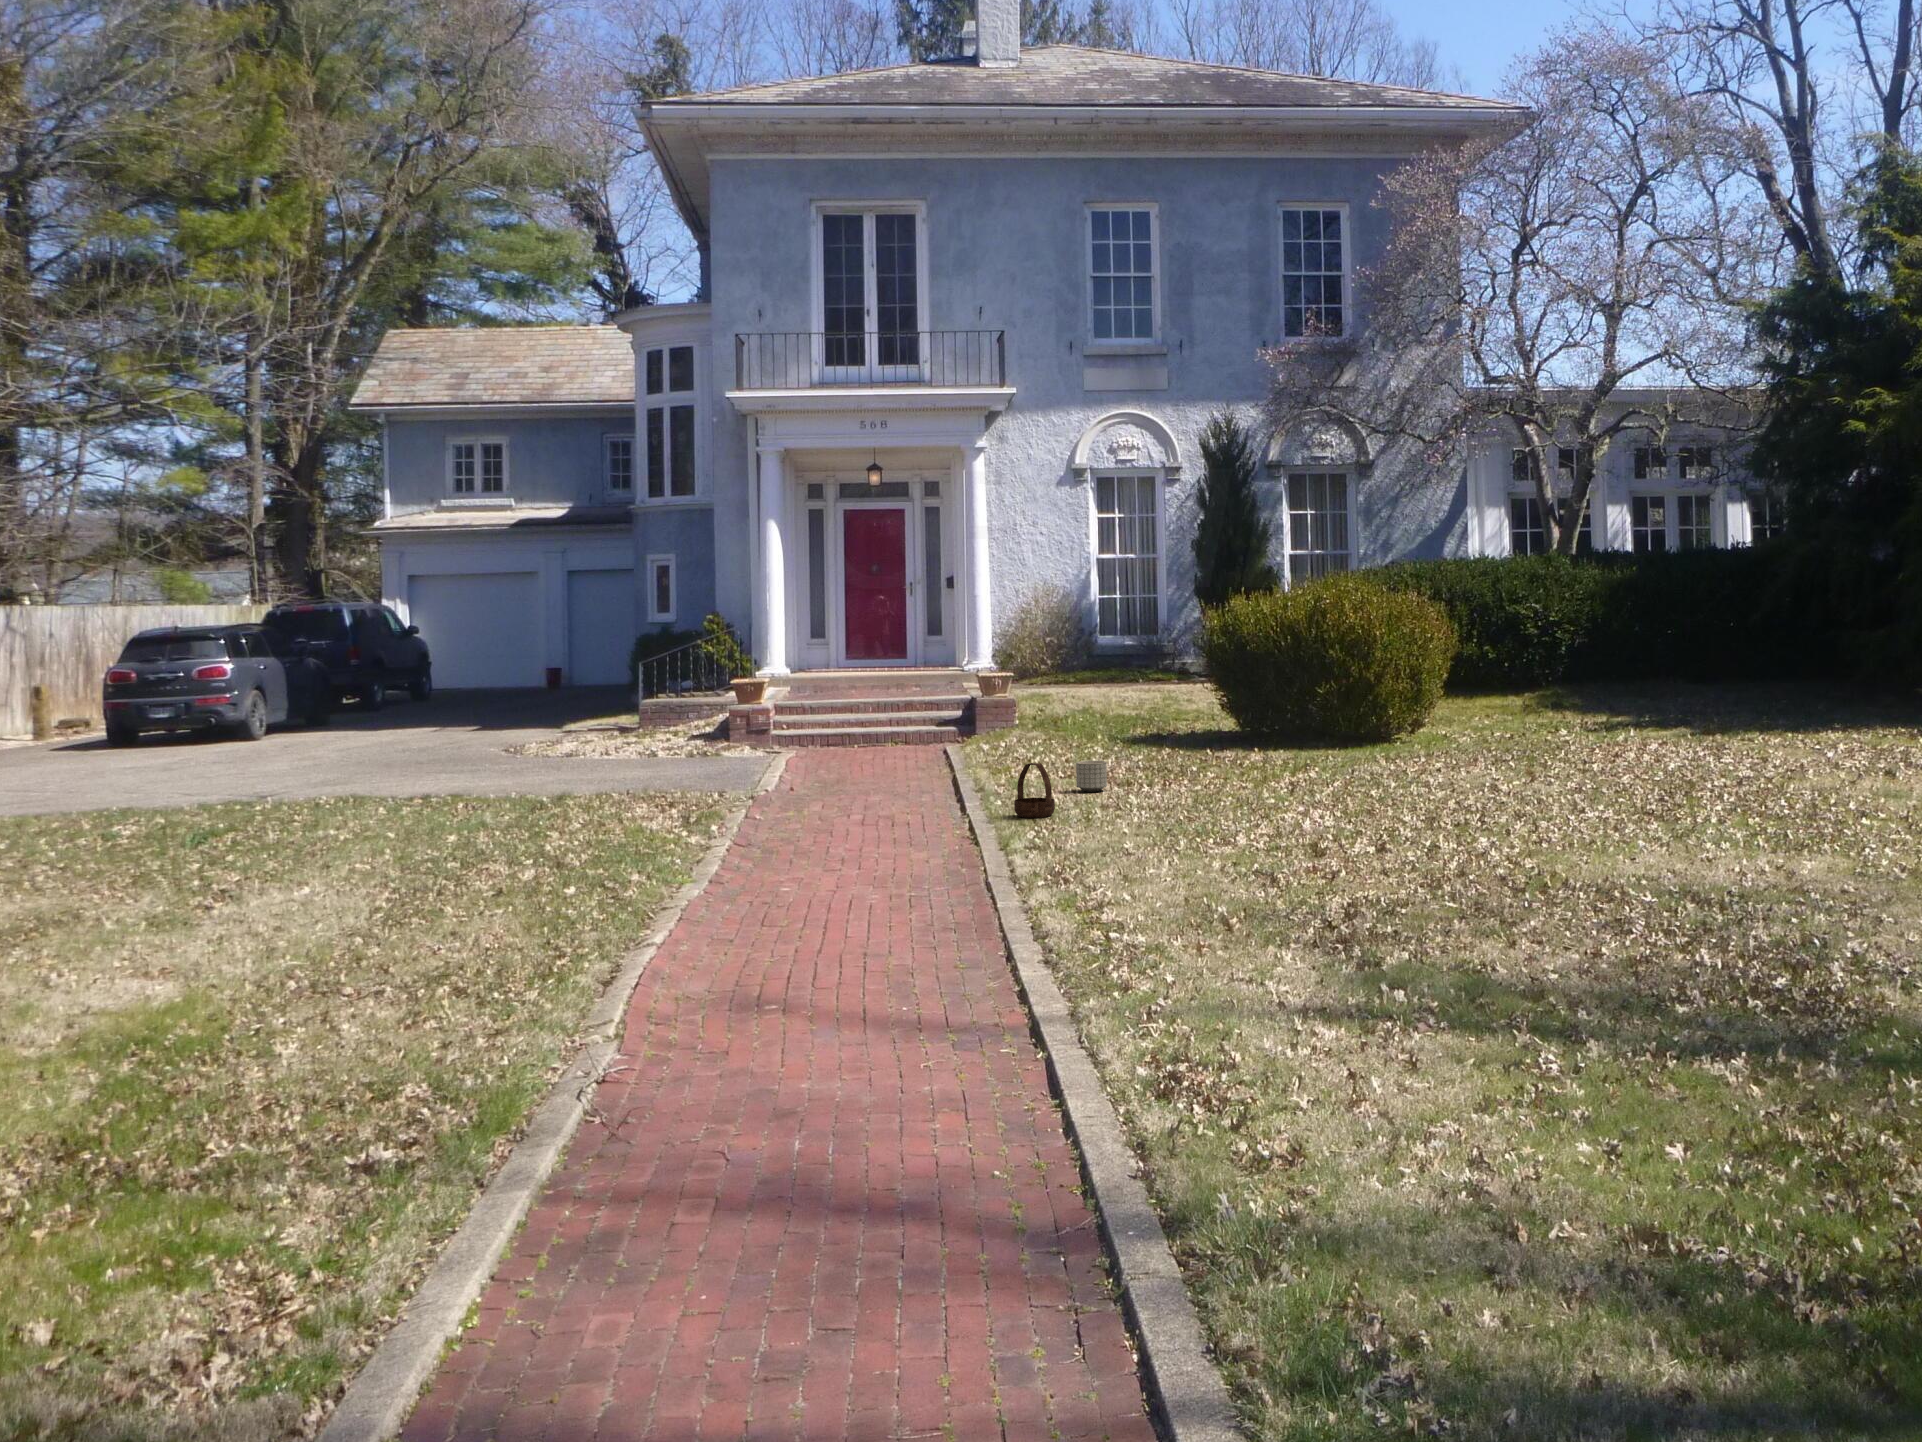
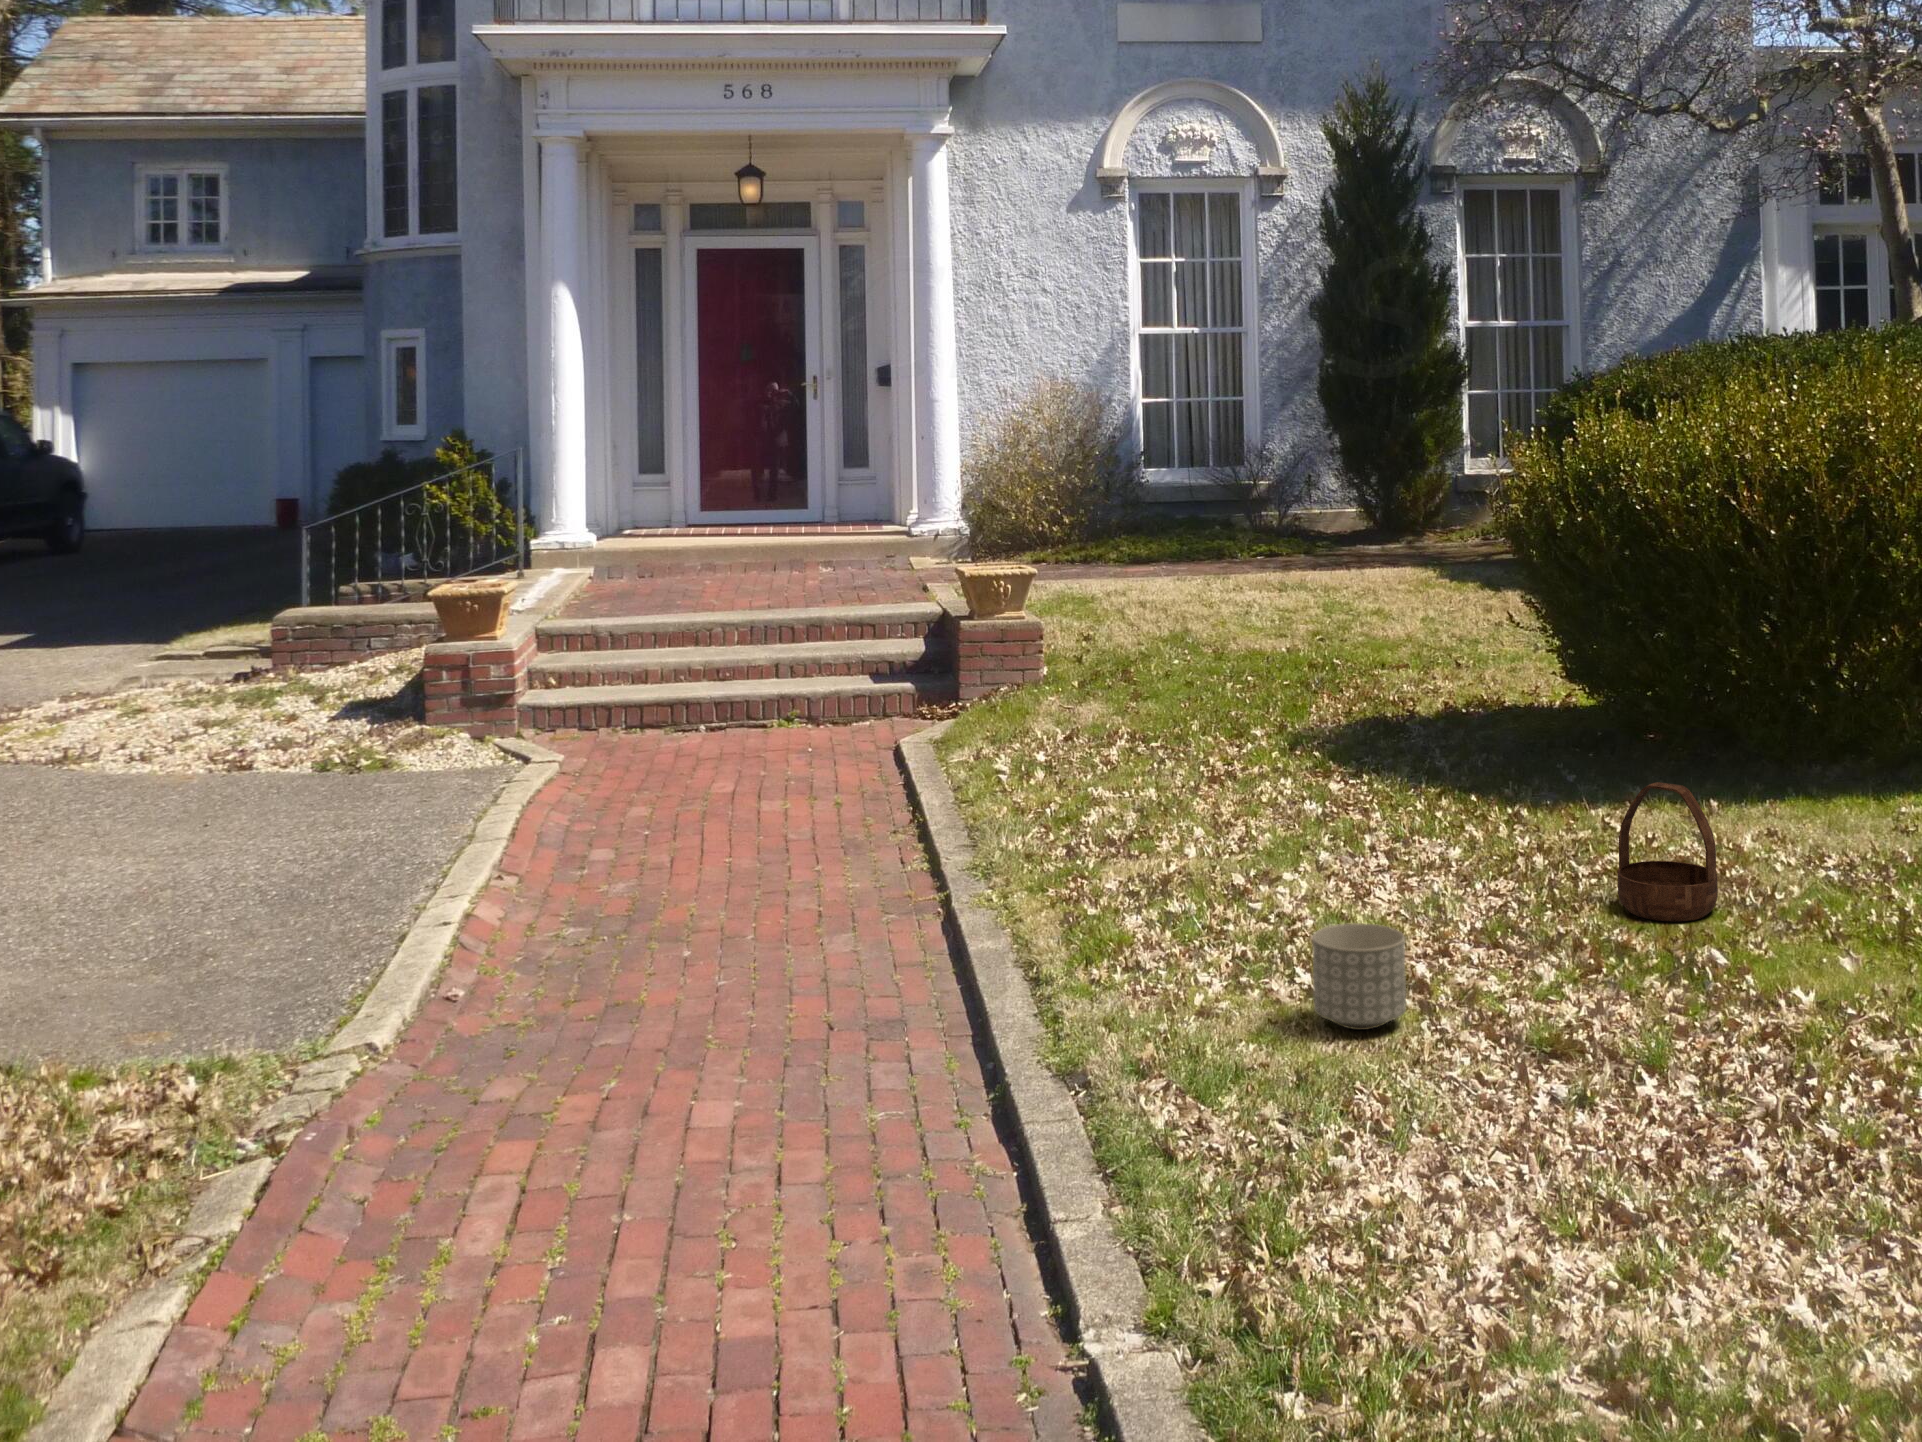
basket: present [1014,763,1055,818] -> present [1618,782,1718,922]

